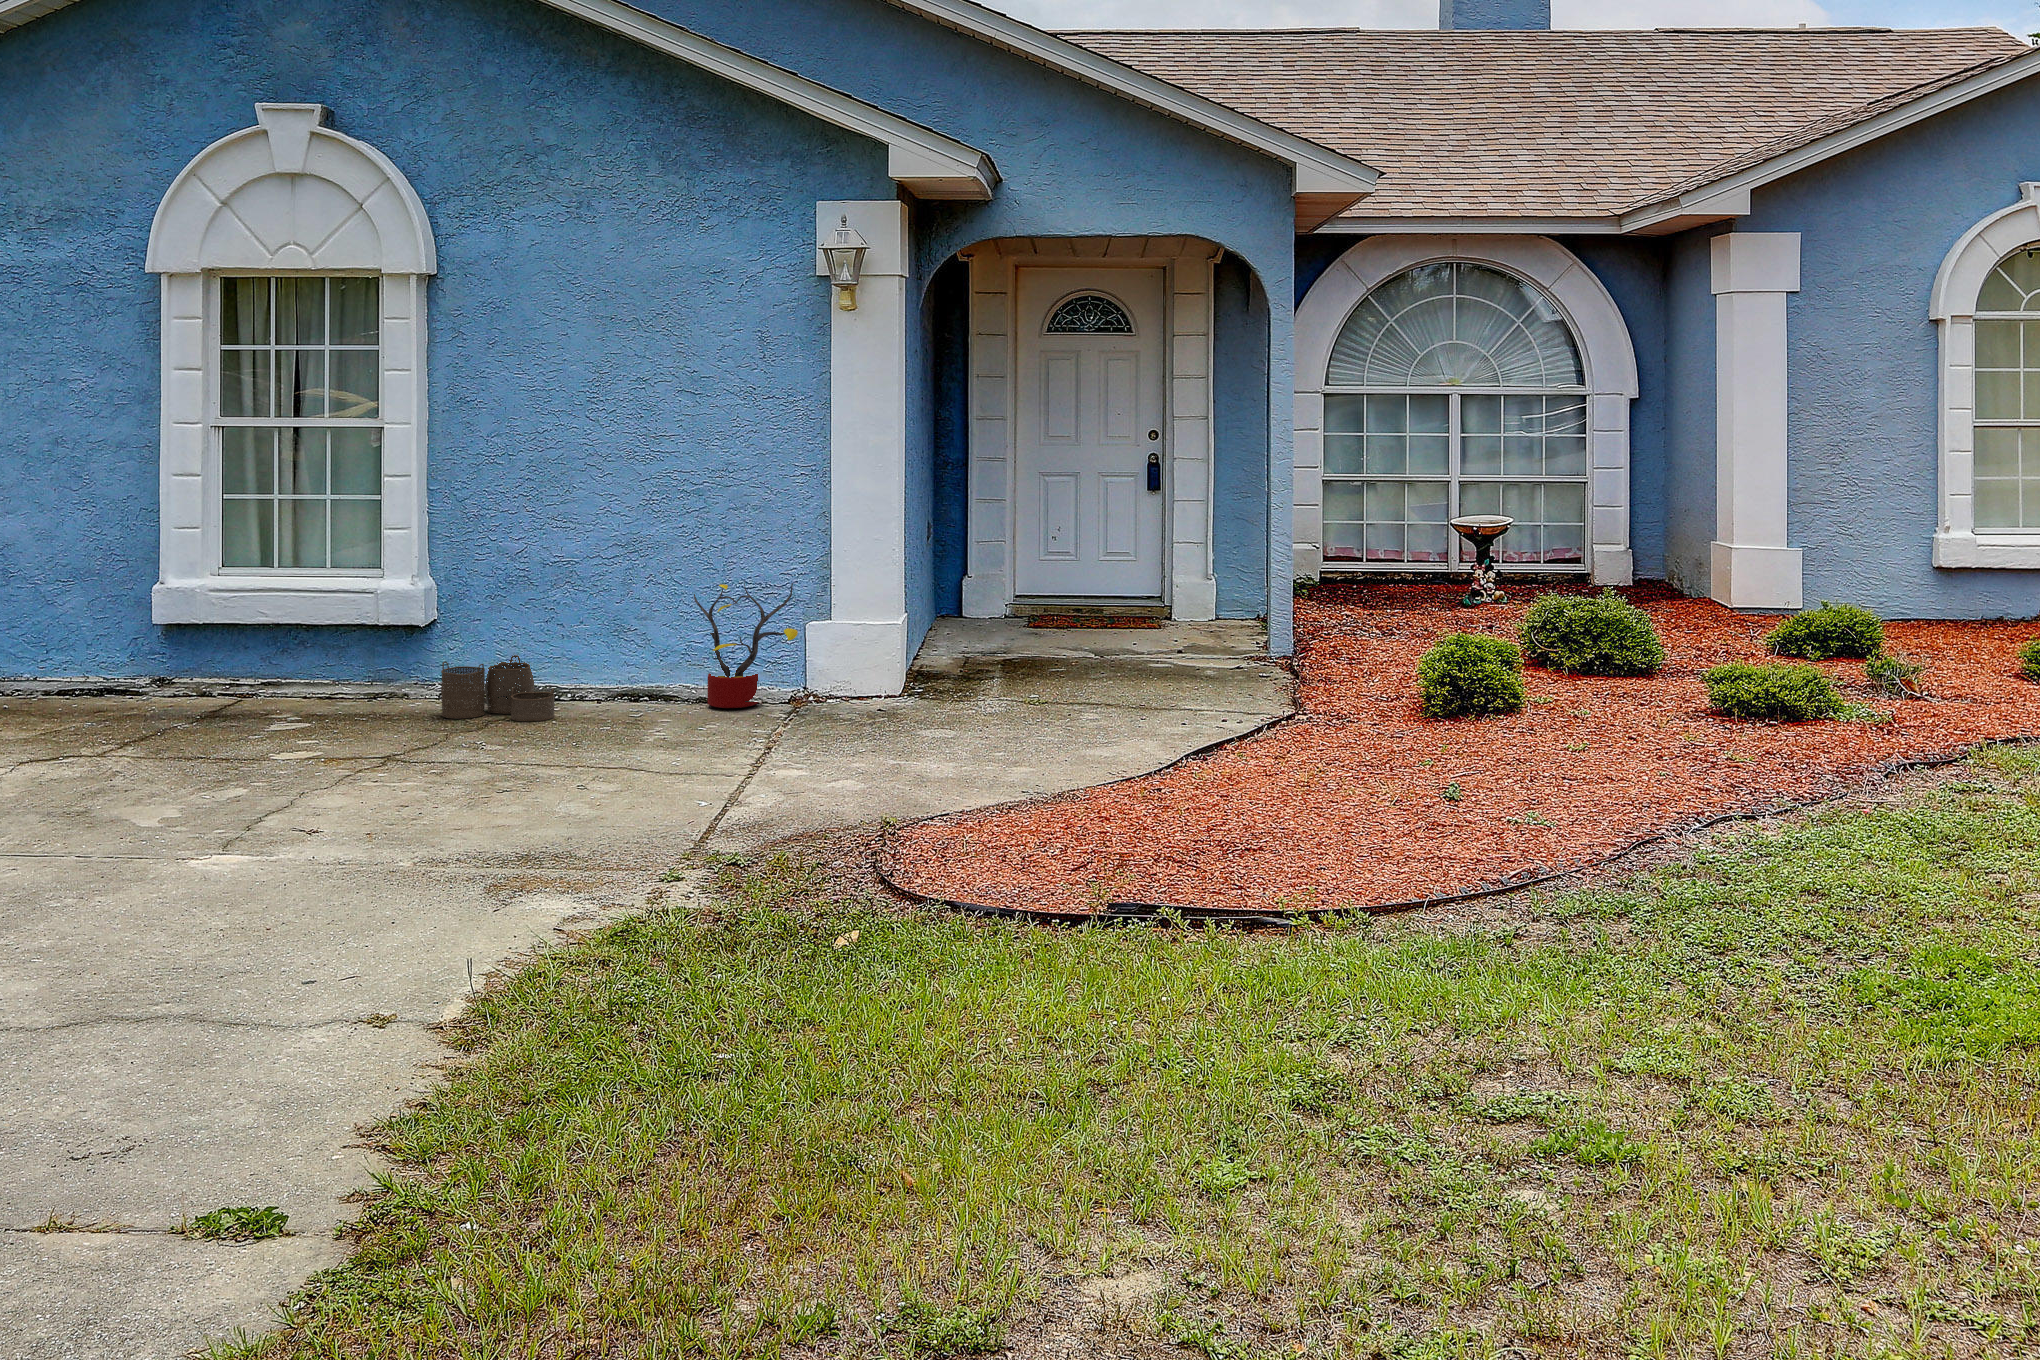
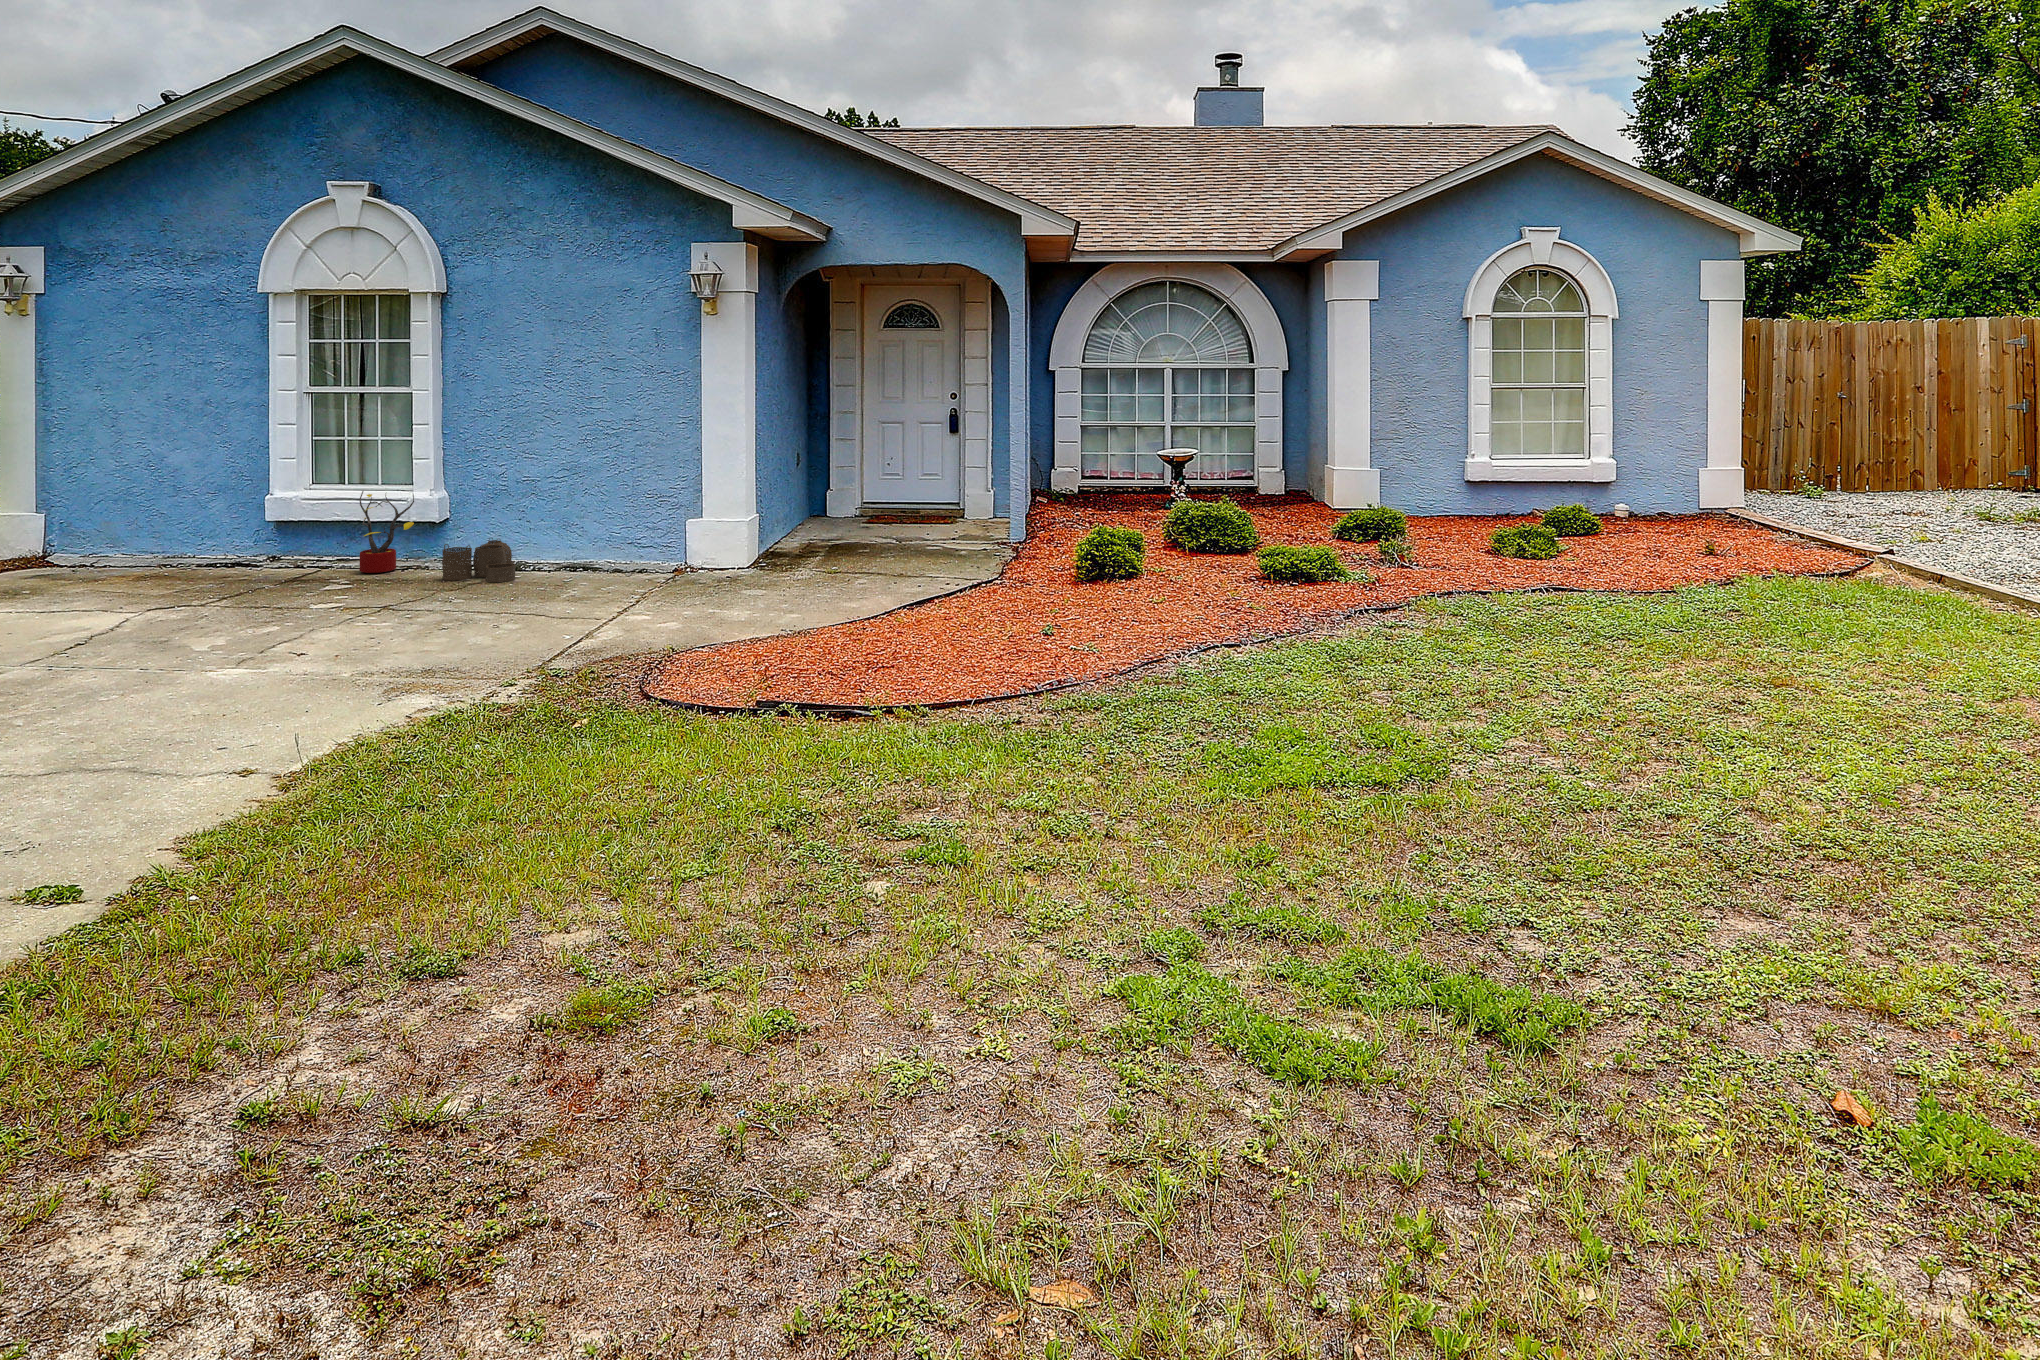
decorative plant: present [694,583,798,708] -> present [359,491,414,573]

